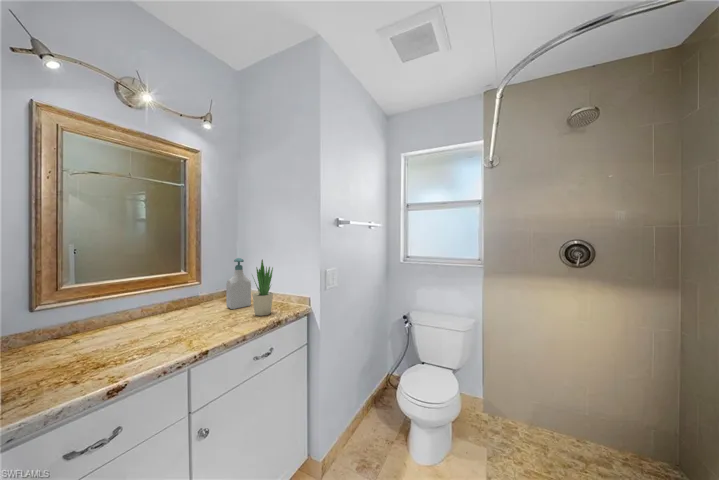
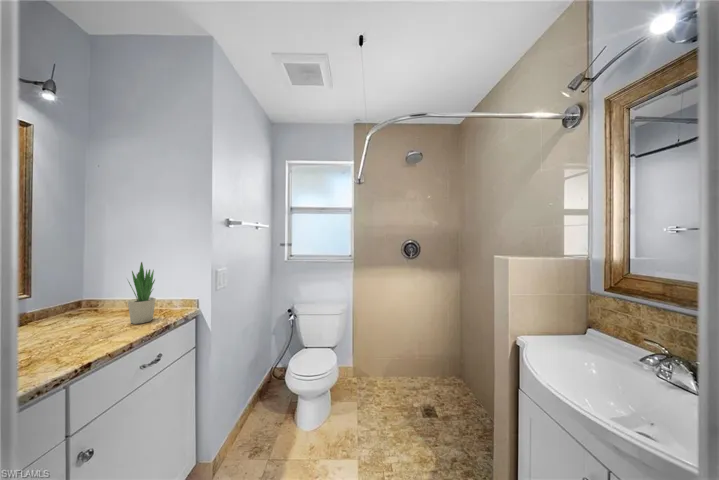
soap bottle: present [226,258,251,309] -> none [80,262,118,323]

